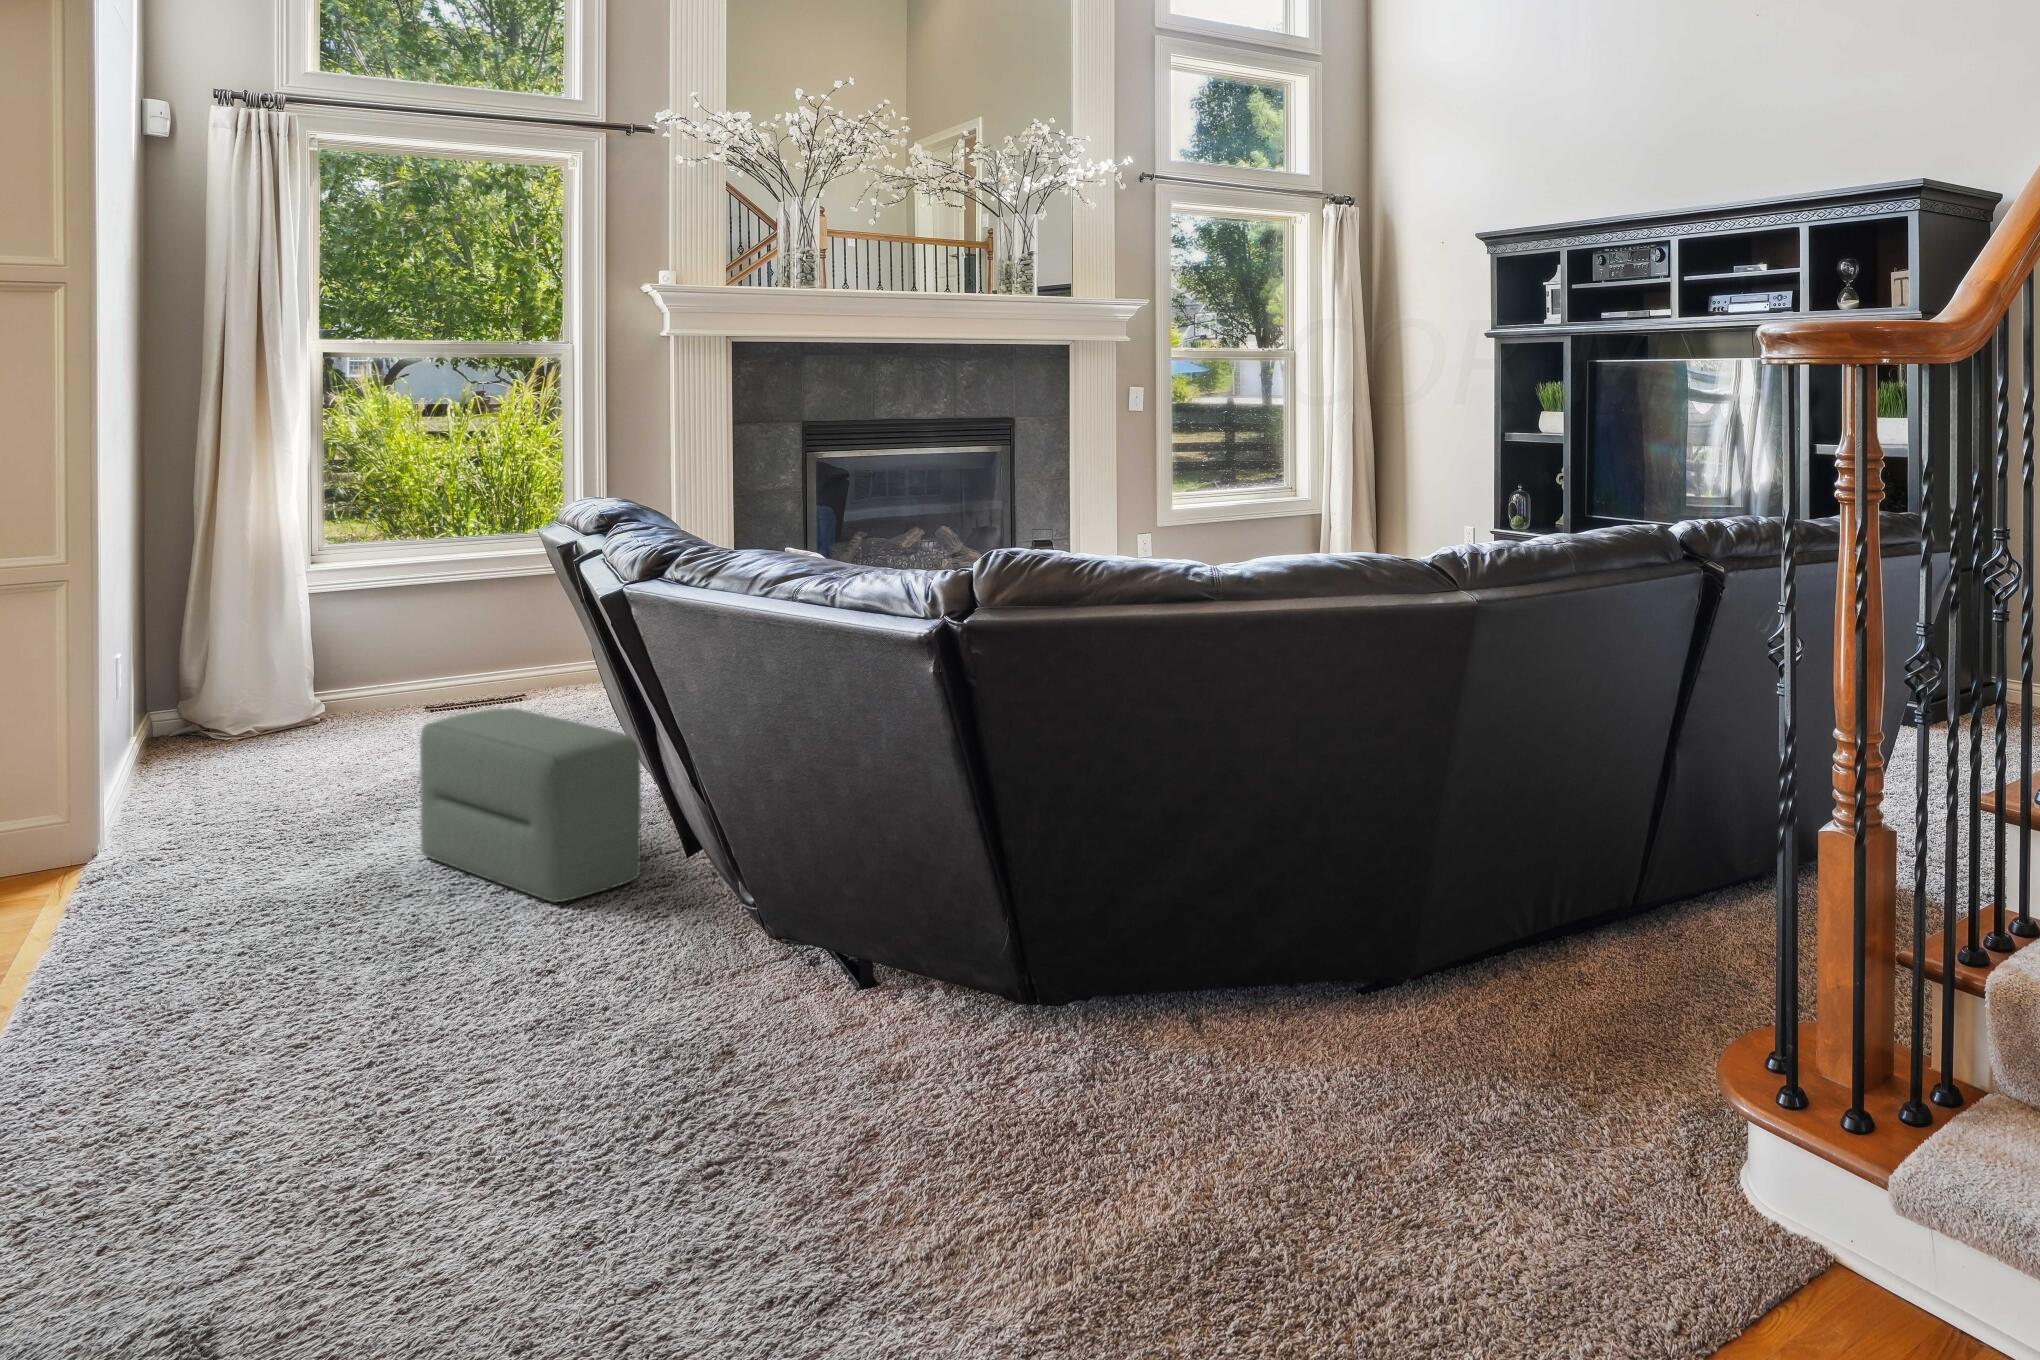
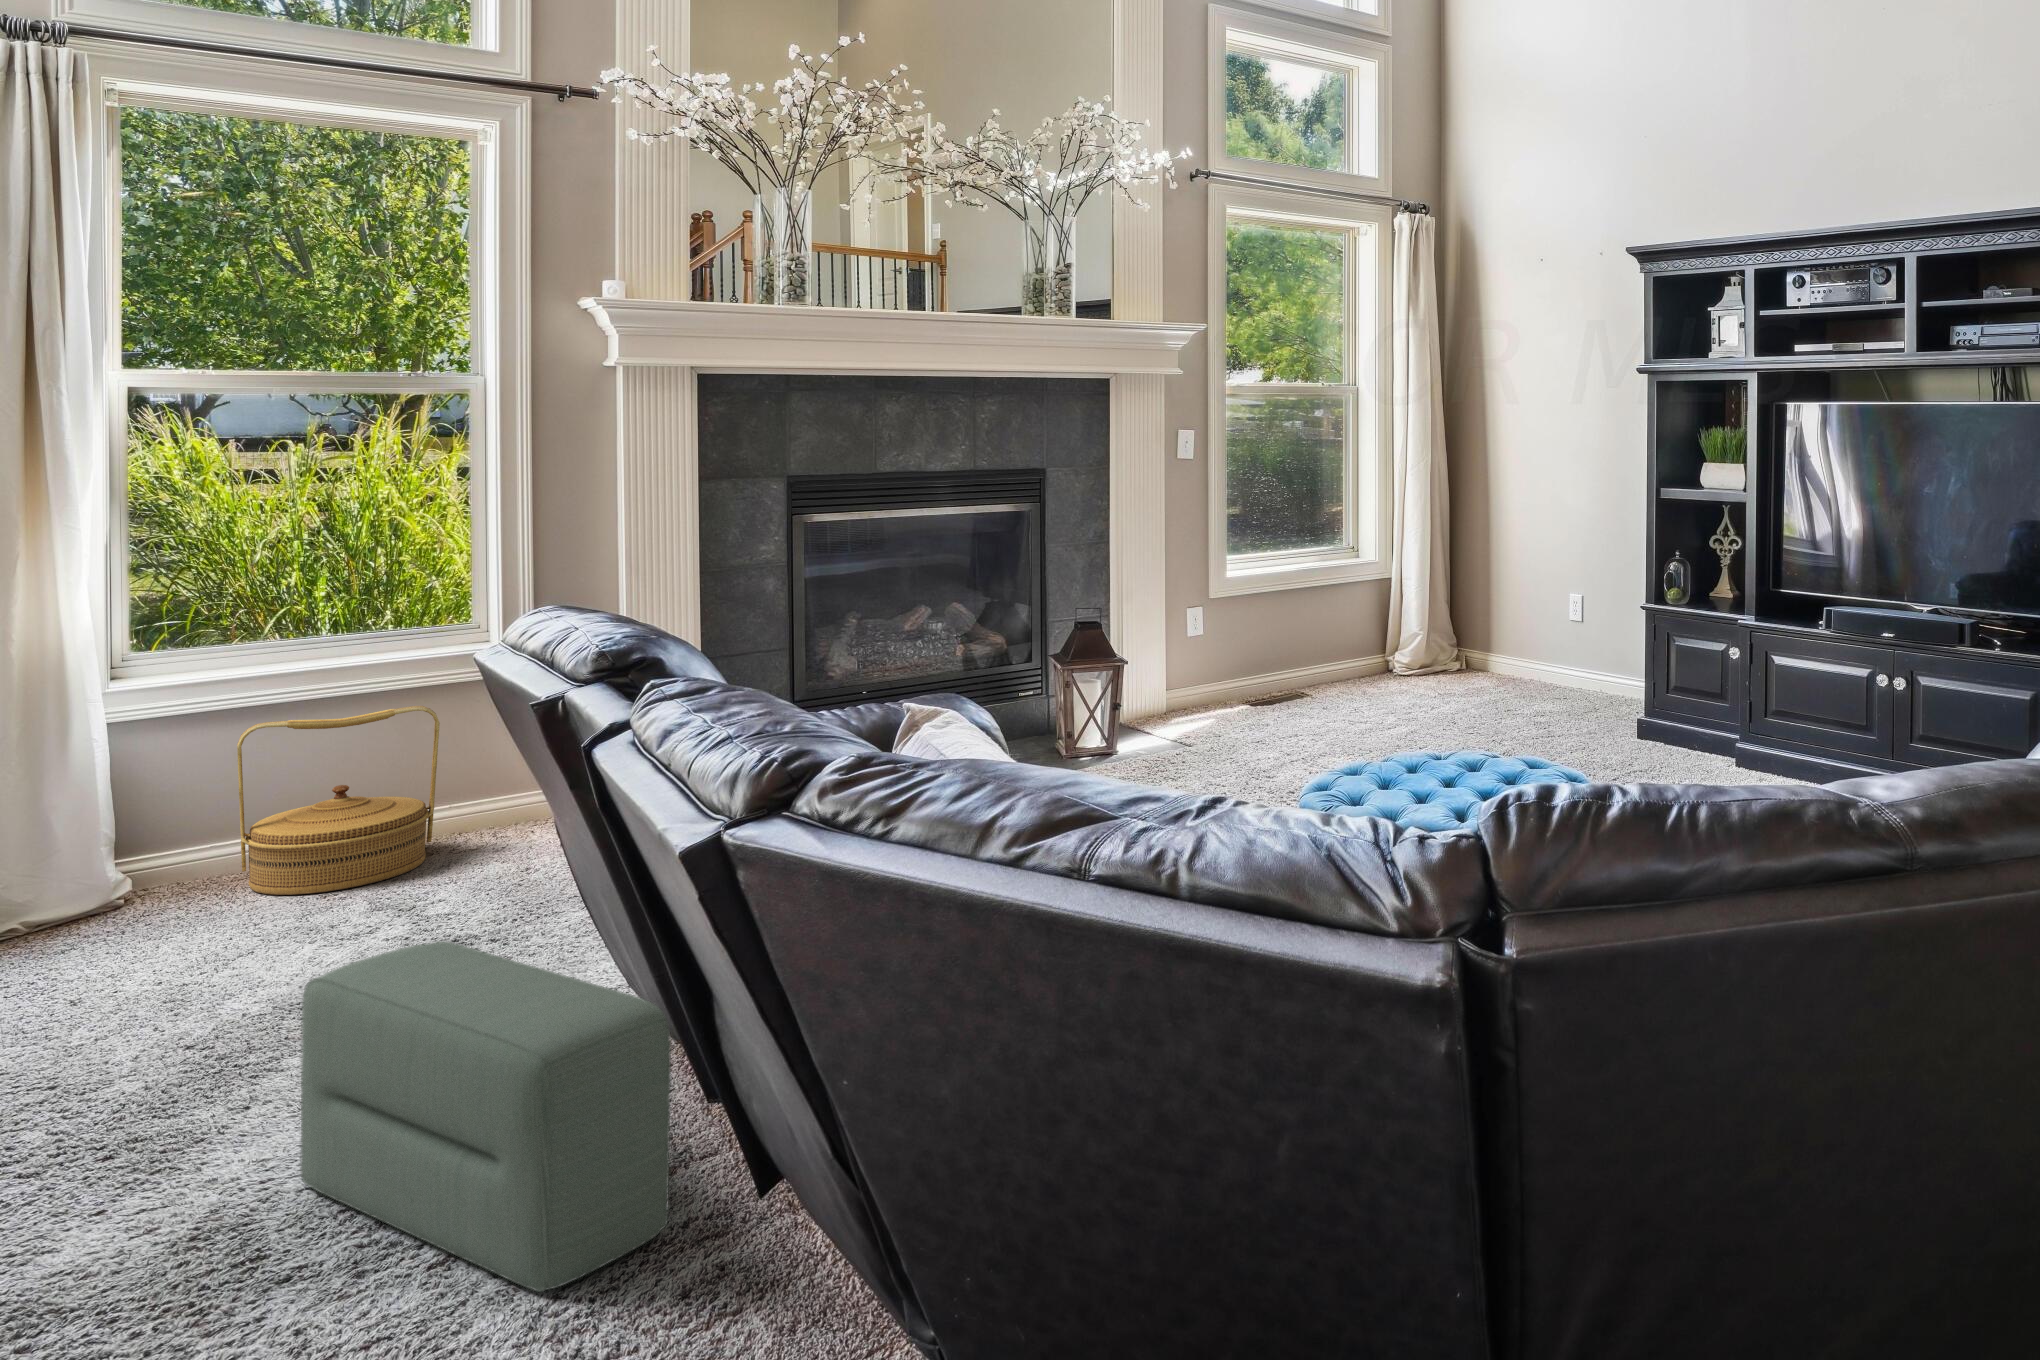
woven basket: none [398,585,542,716] -> present [237,706,440,895]

